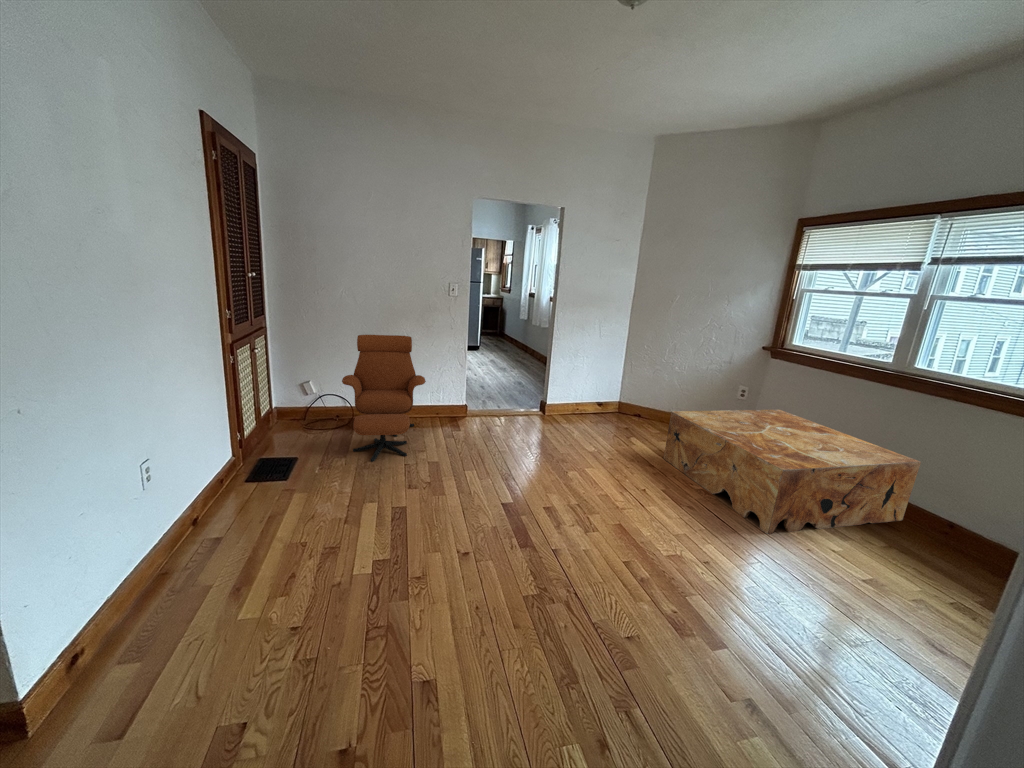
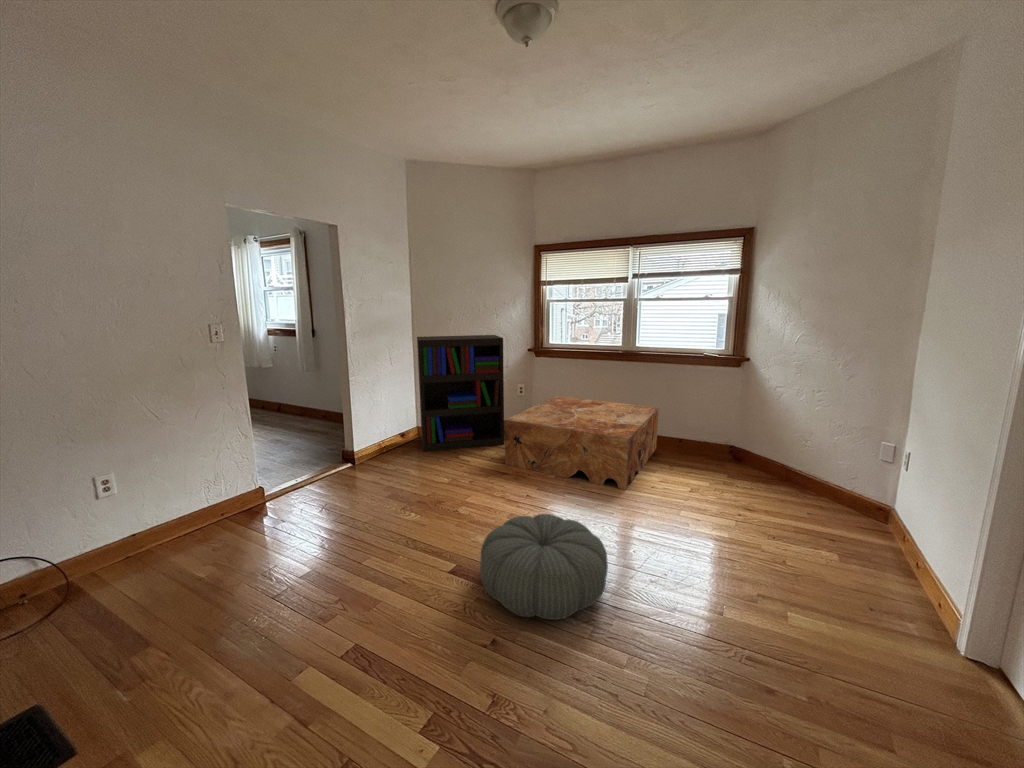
bookshelf: none [607,316,717,443] -> present [417,335,504,451]
lounge chair: present [342,335,426,462] -> none [47,415,257,630]
pouf: none [491,481,616,581] -> present [480,514,608,620]

